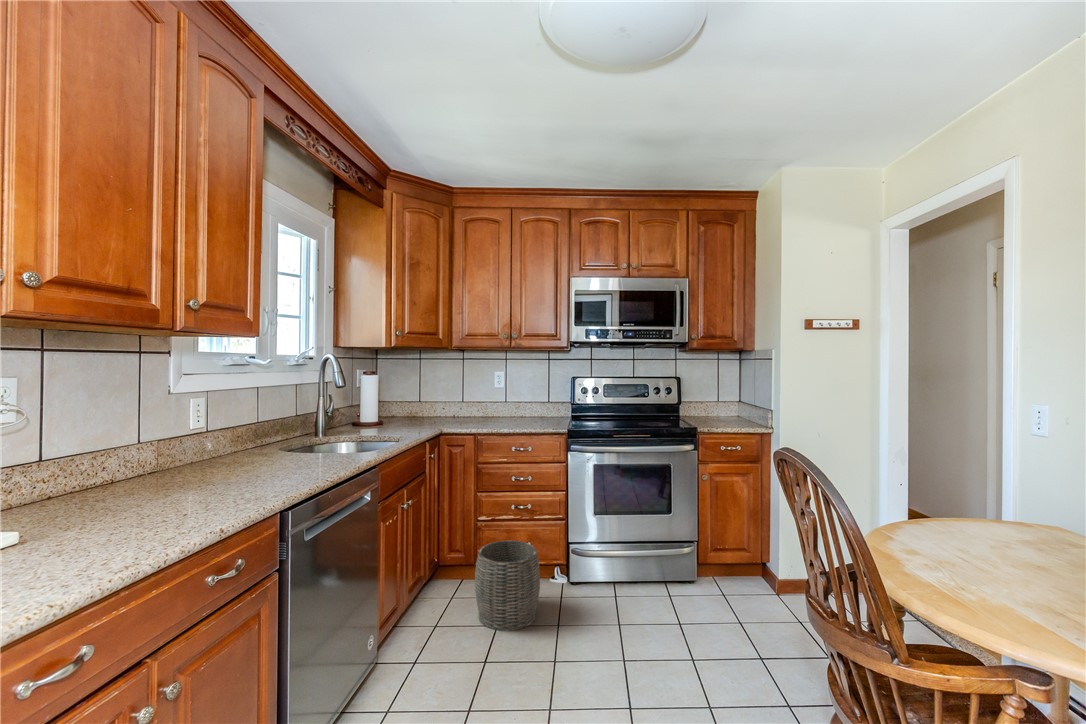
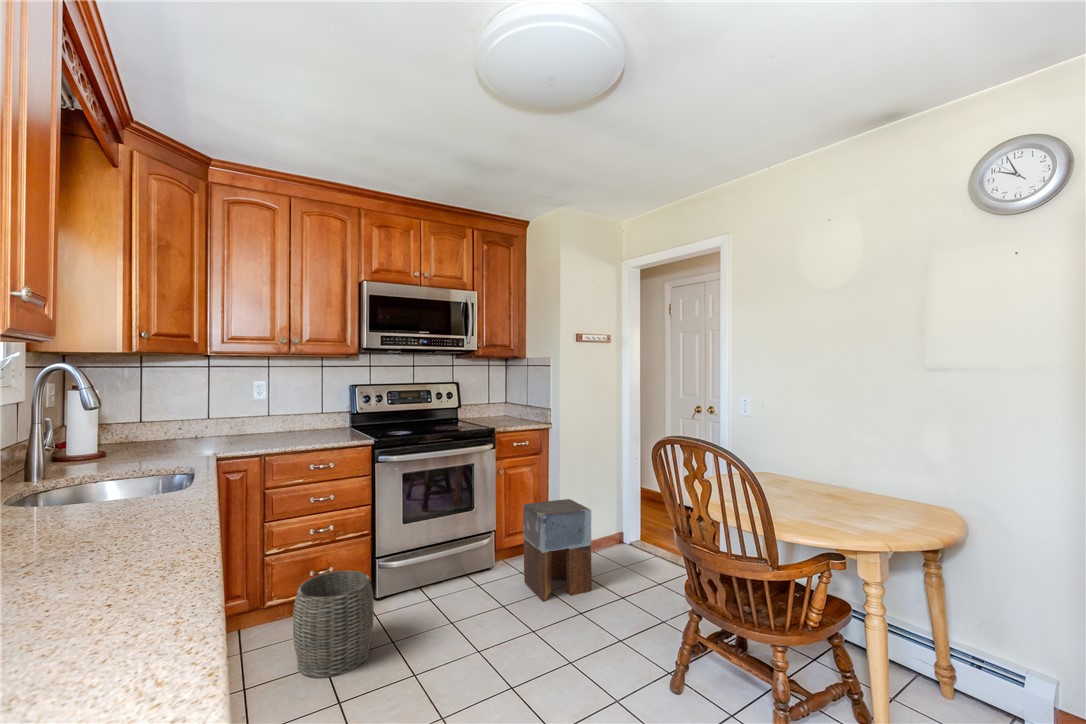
stool: none [719,518,796,643] -> present [523,499,592,601]

